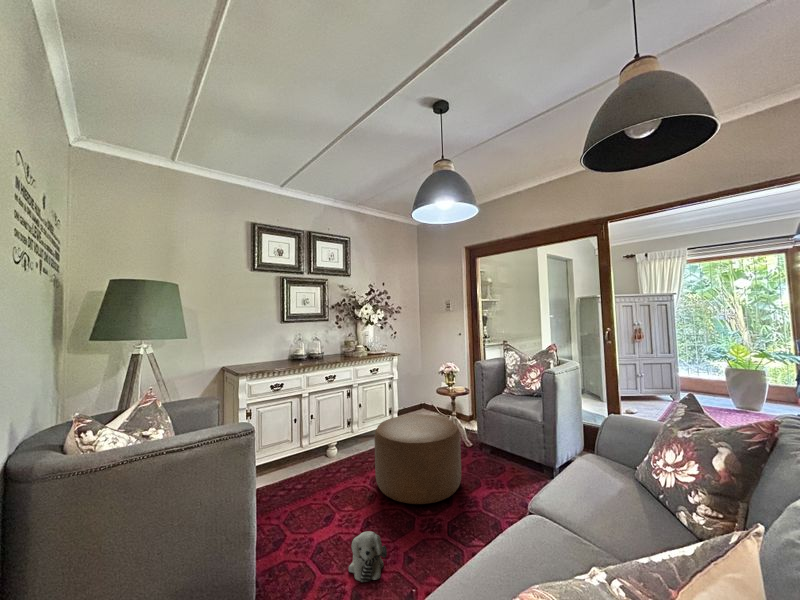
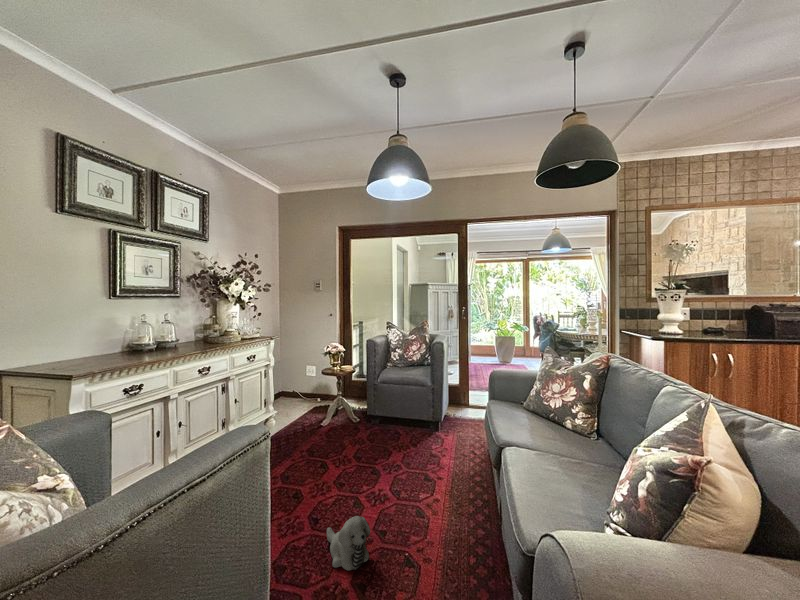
ottoman: present [374,414,461,504] -> none [291,396,381,486]

